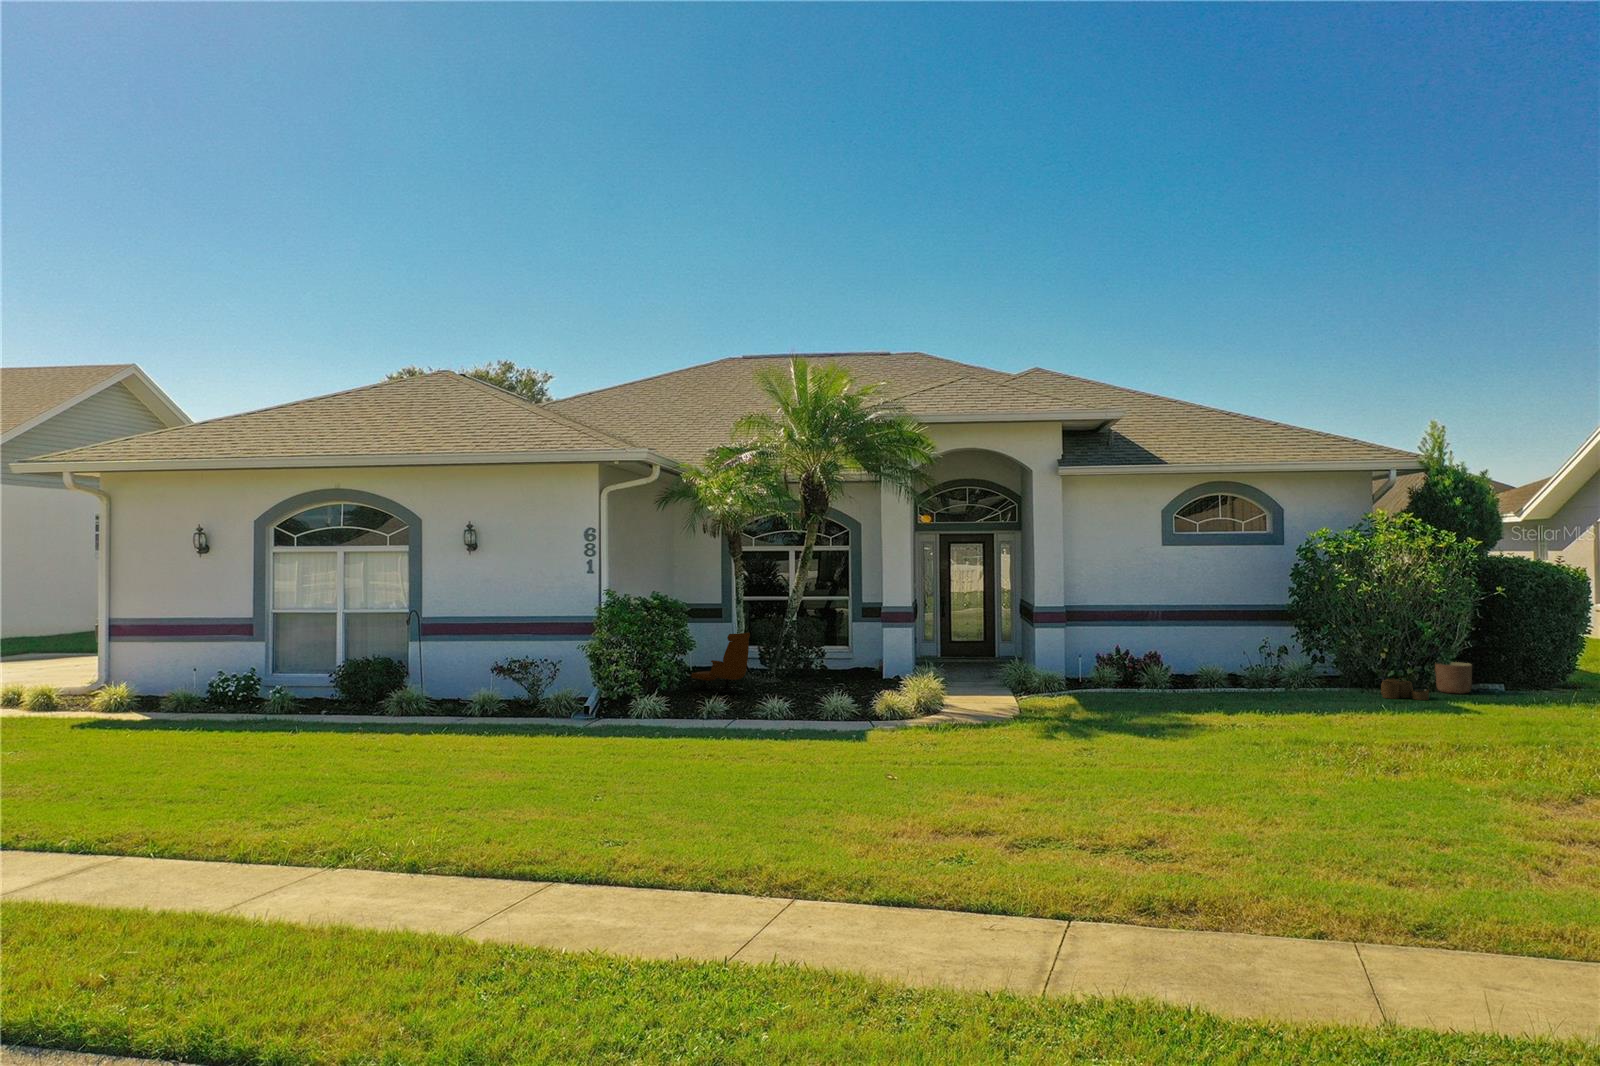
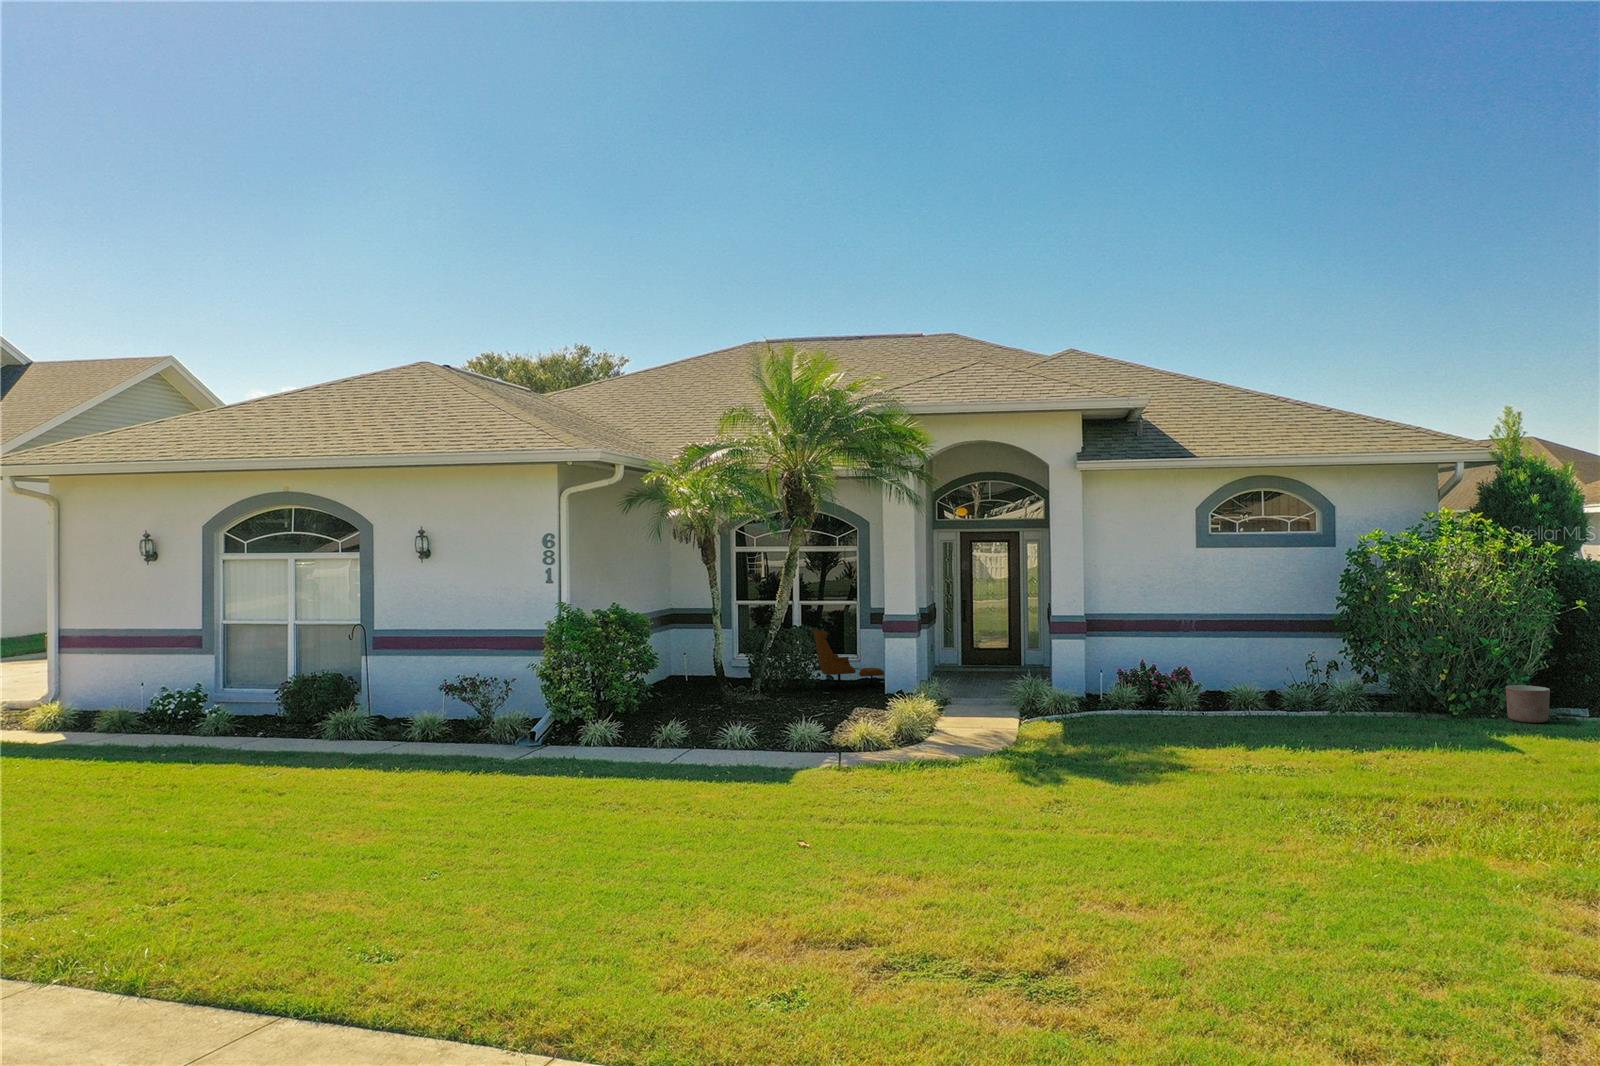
lounge chair: present [691,632,750,695] -> present [814,629,884,690]
woven basket: present [1381,678,1429,700] -> none [1440,703,1496,731]

